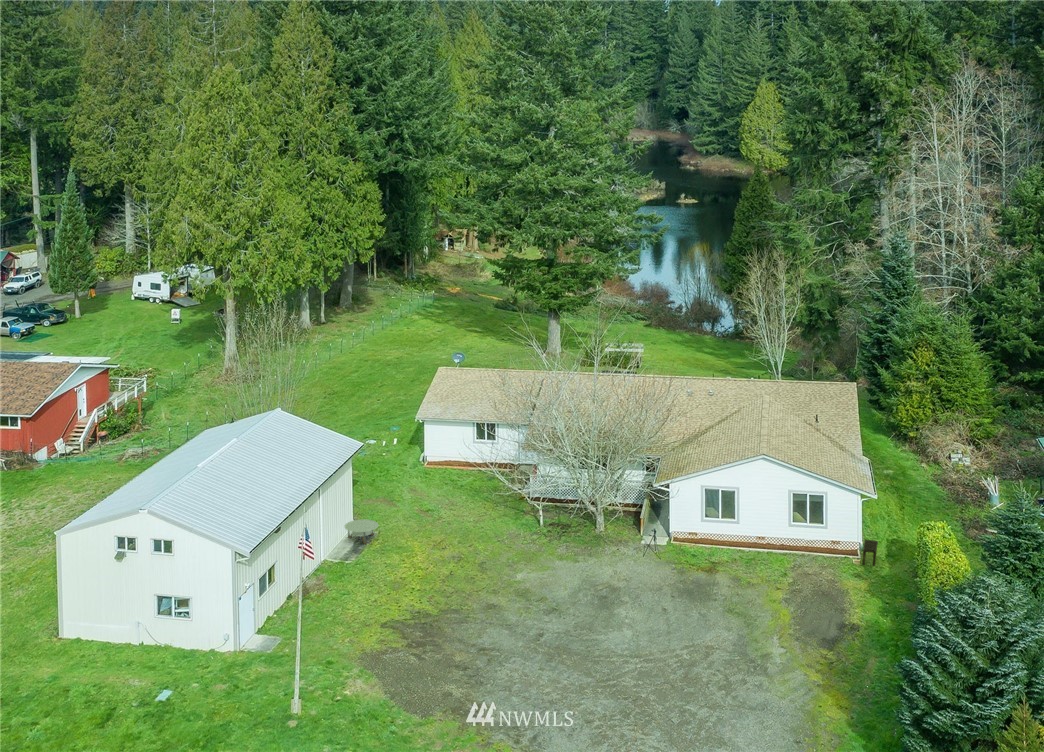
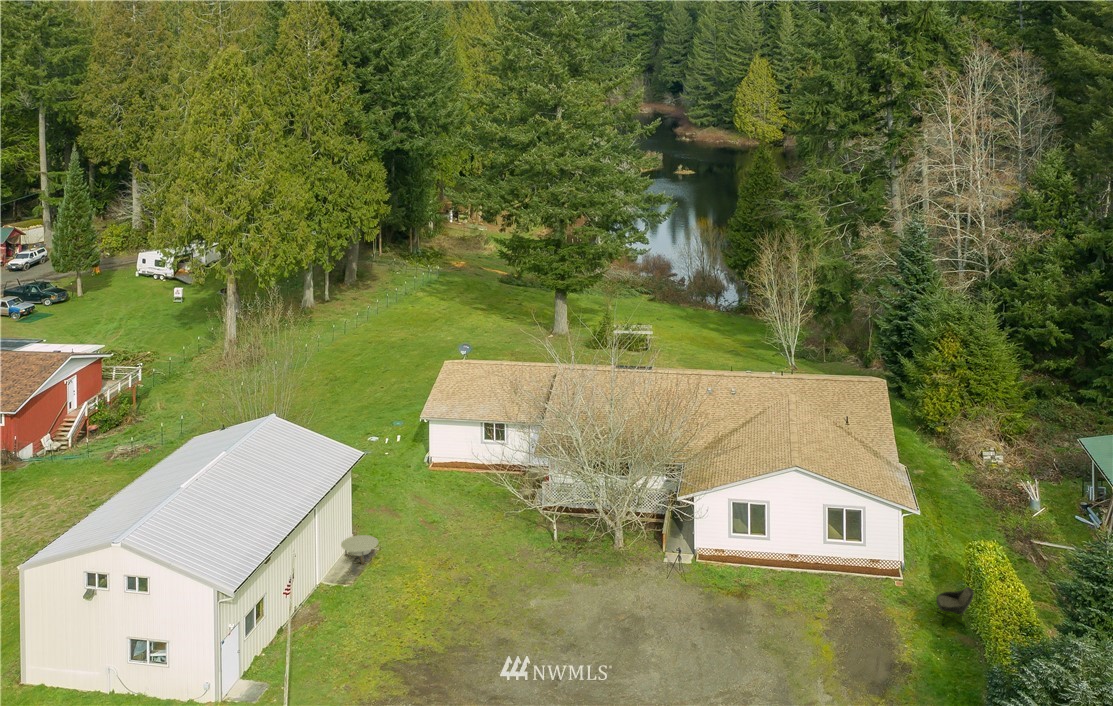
bench: present [862,540,878,566] -> none [905,556,922,586]
lounge chair: none [886,561,918,598] -> present [936,587,974,625]

